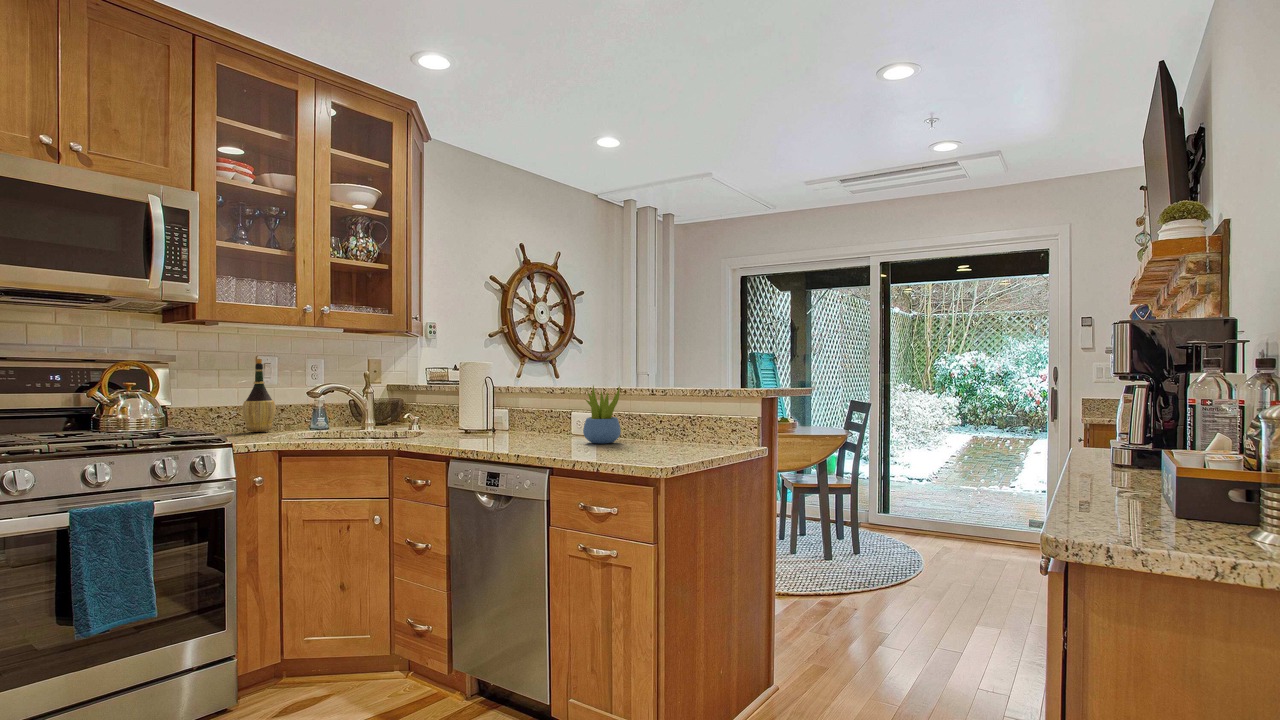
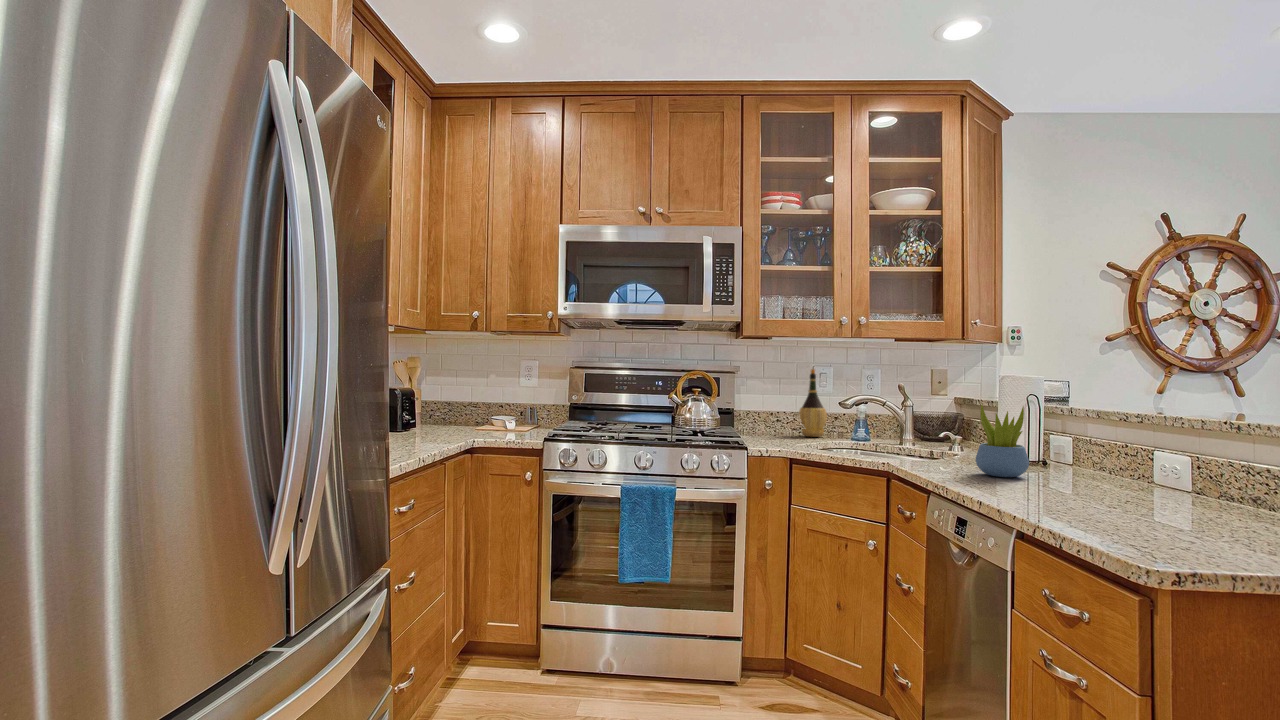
succulent plant: present [583,386,621,443] -> present [976,405,1029,477]

